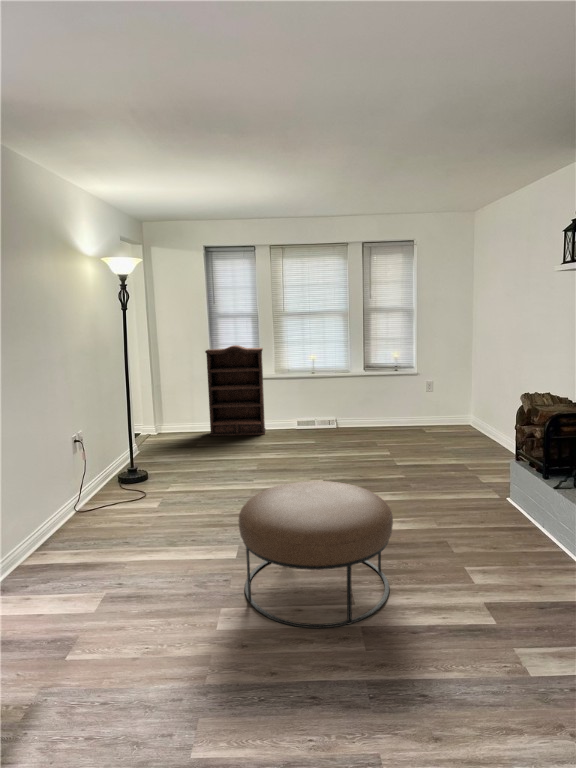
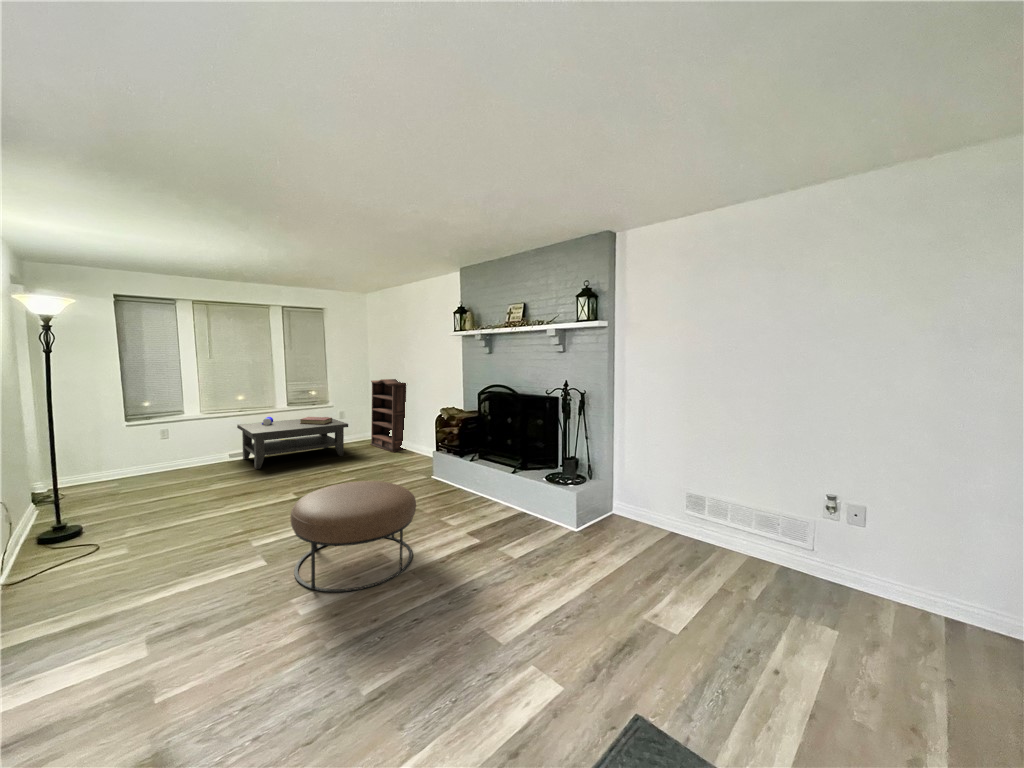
bookshelf: present [205,345,266,436] -> present [371,379,406,452]
coffee table: none [309,386,419,444] -> present [237,417,348,469]

